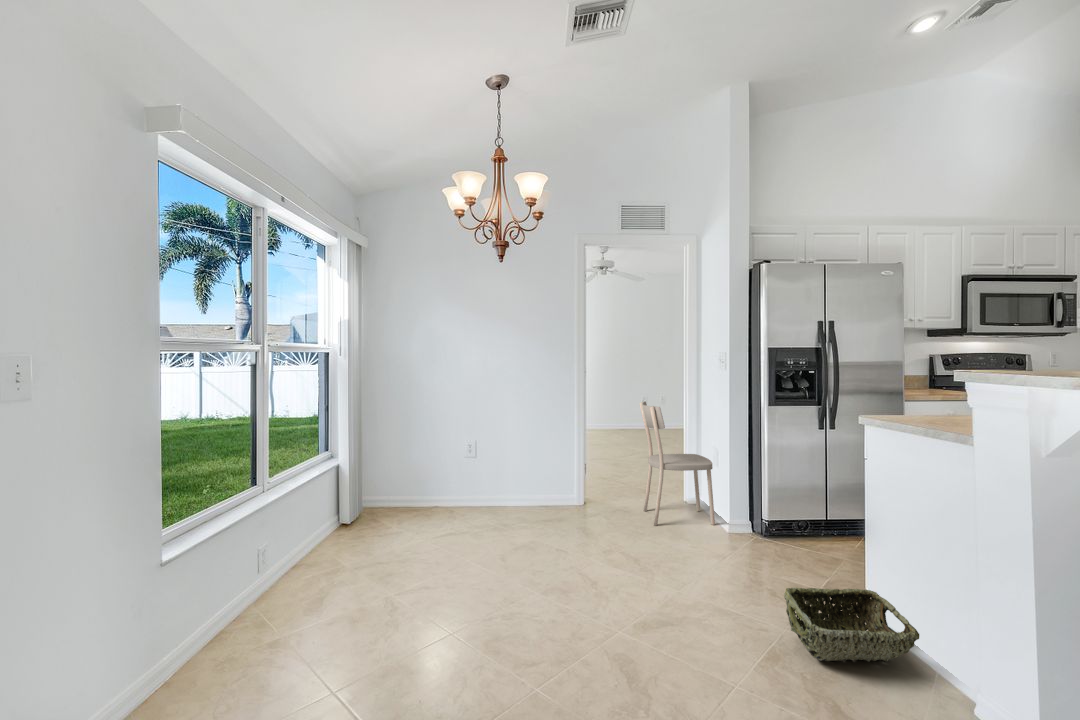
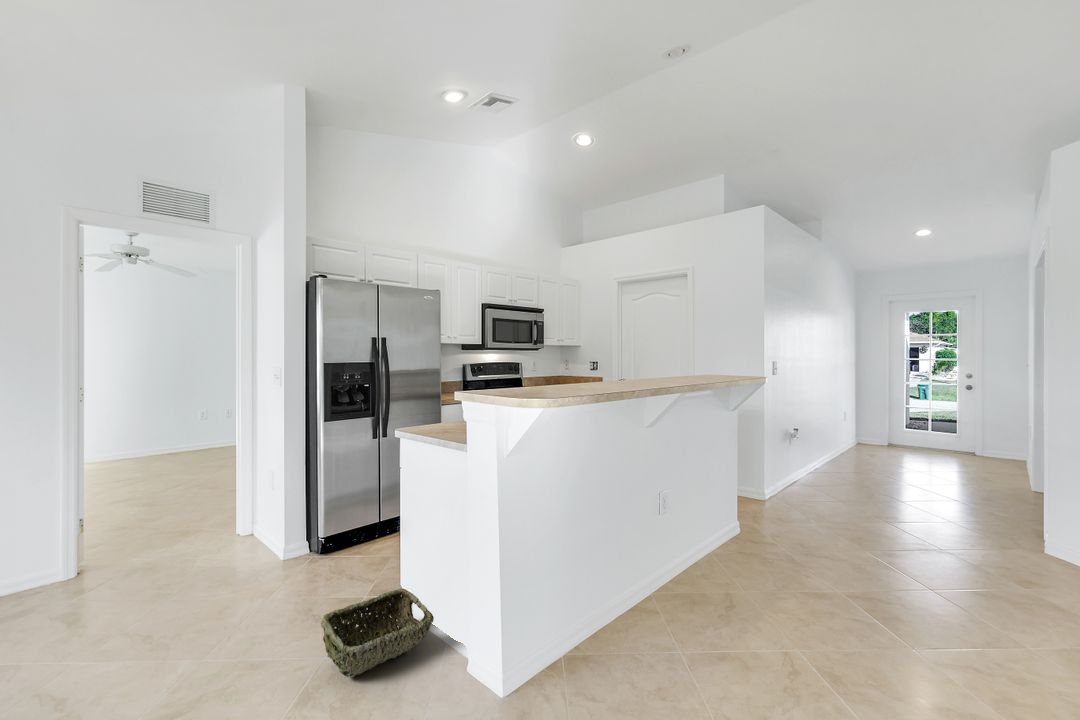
dining chair: present [640,401,715,525] -> none [169,426,269,576]

